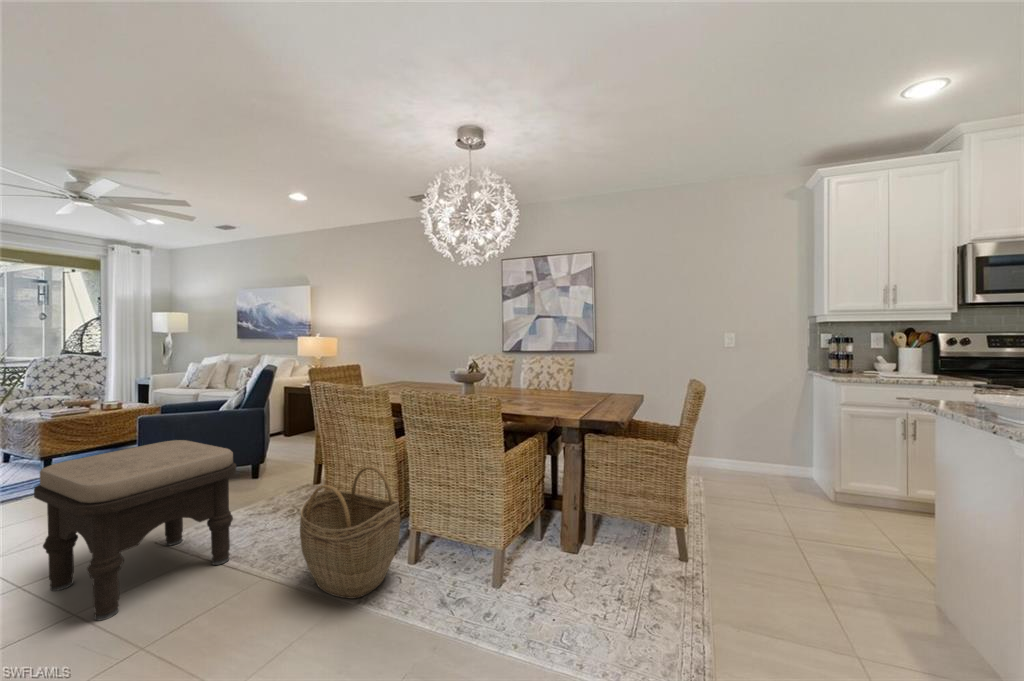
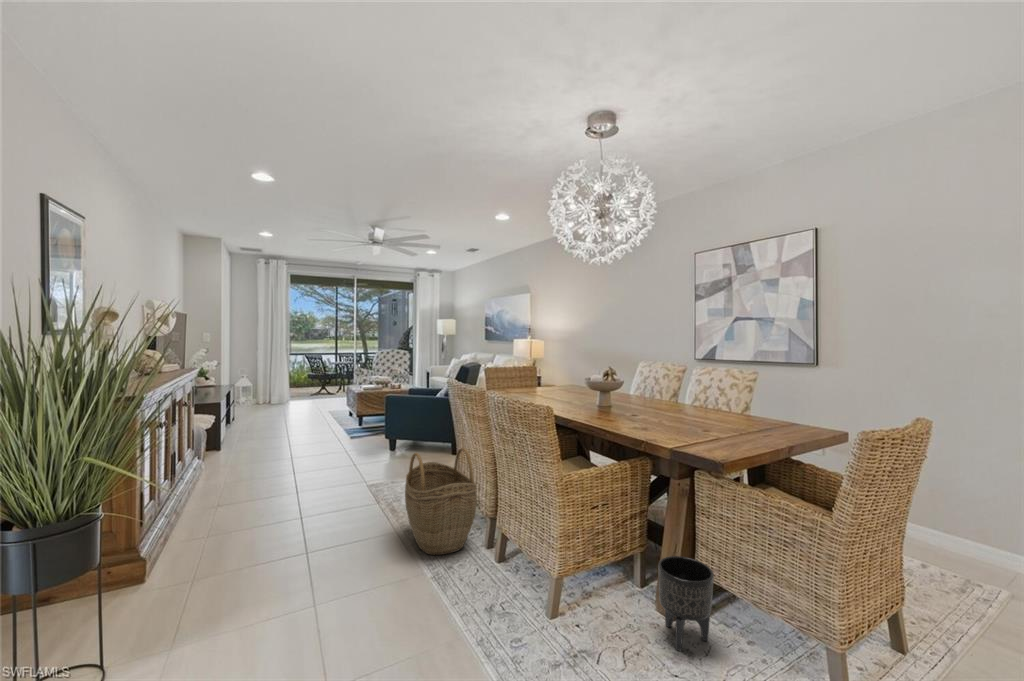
ottoman: present [34,440,236,621] -> none [299,408,396,513]
planter: none [600,510,642,583] -> present [658,556,714,651]

